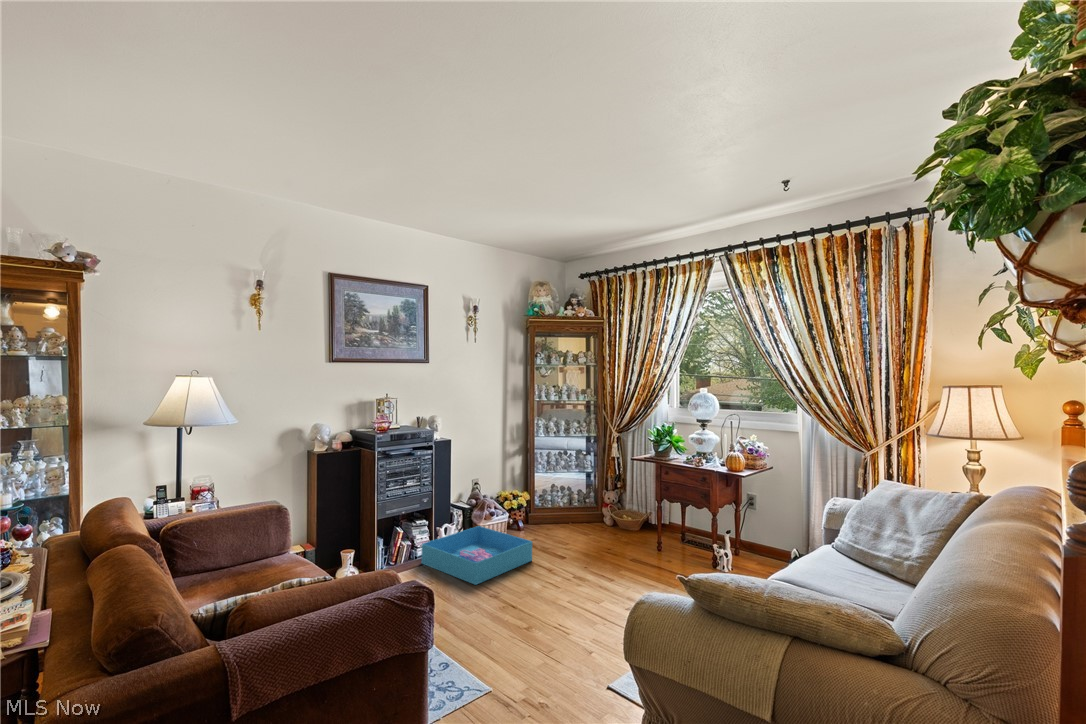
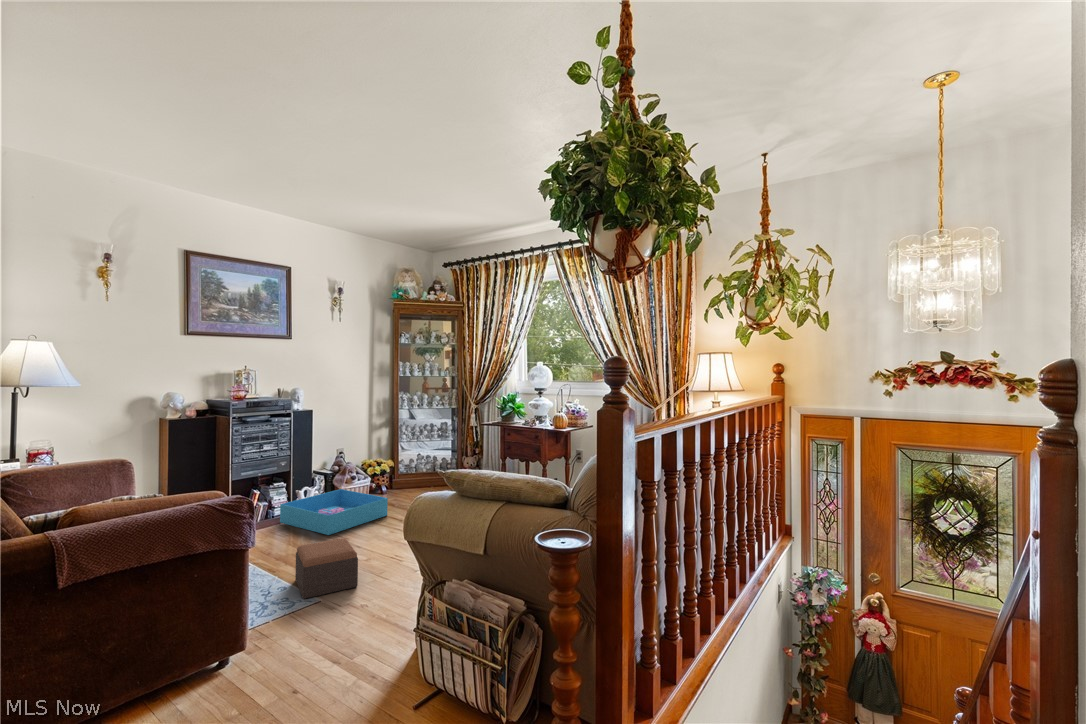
footstool: none [454,602,526,678] -> present [295,538,358,599]

